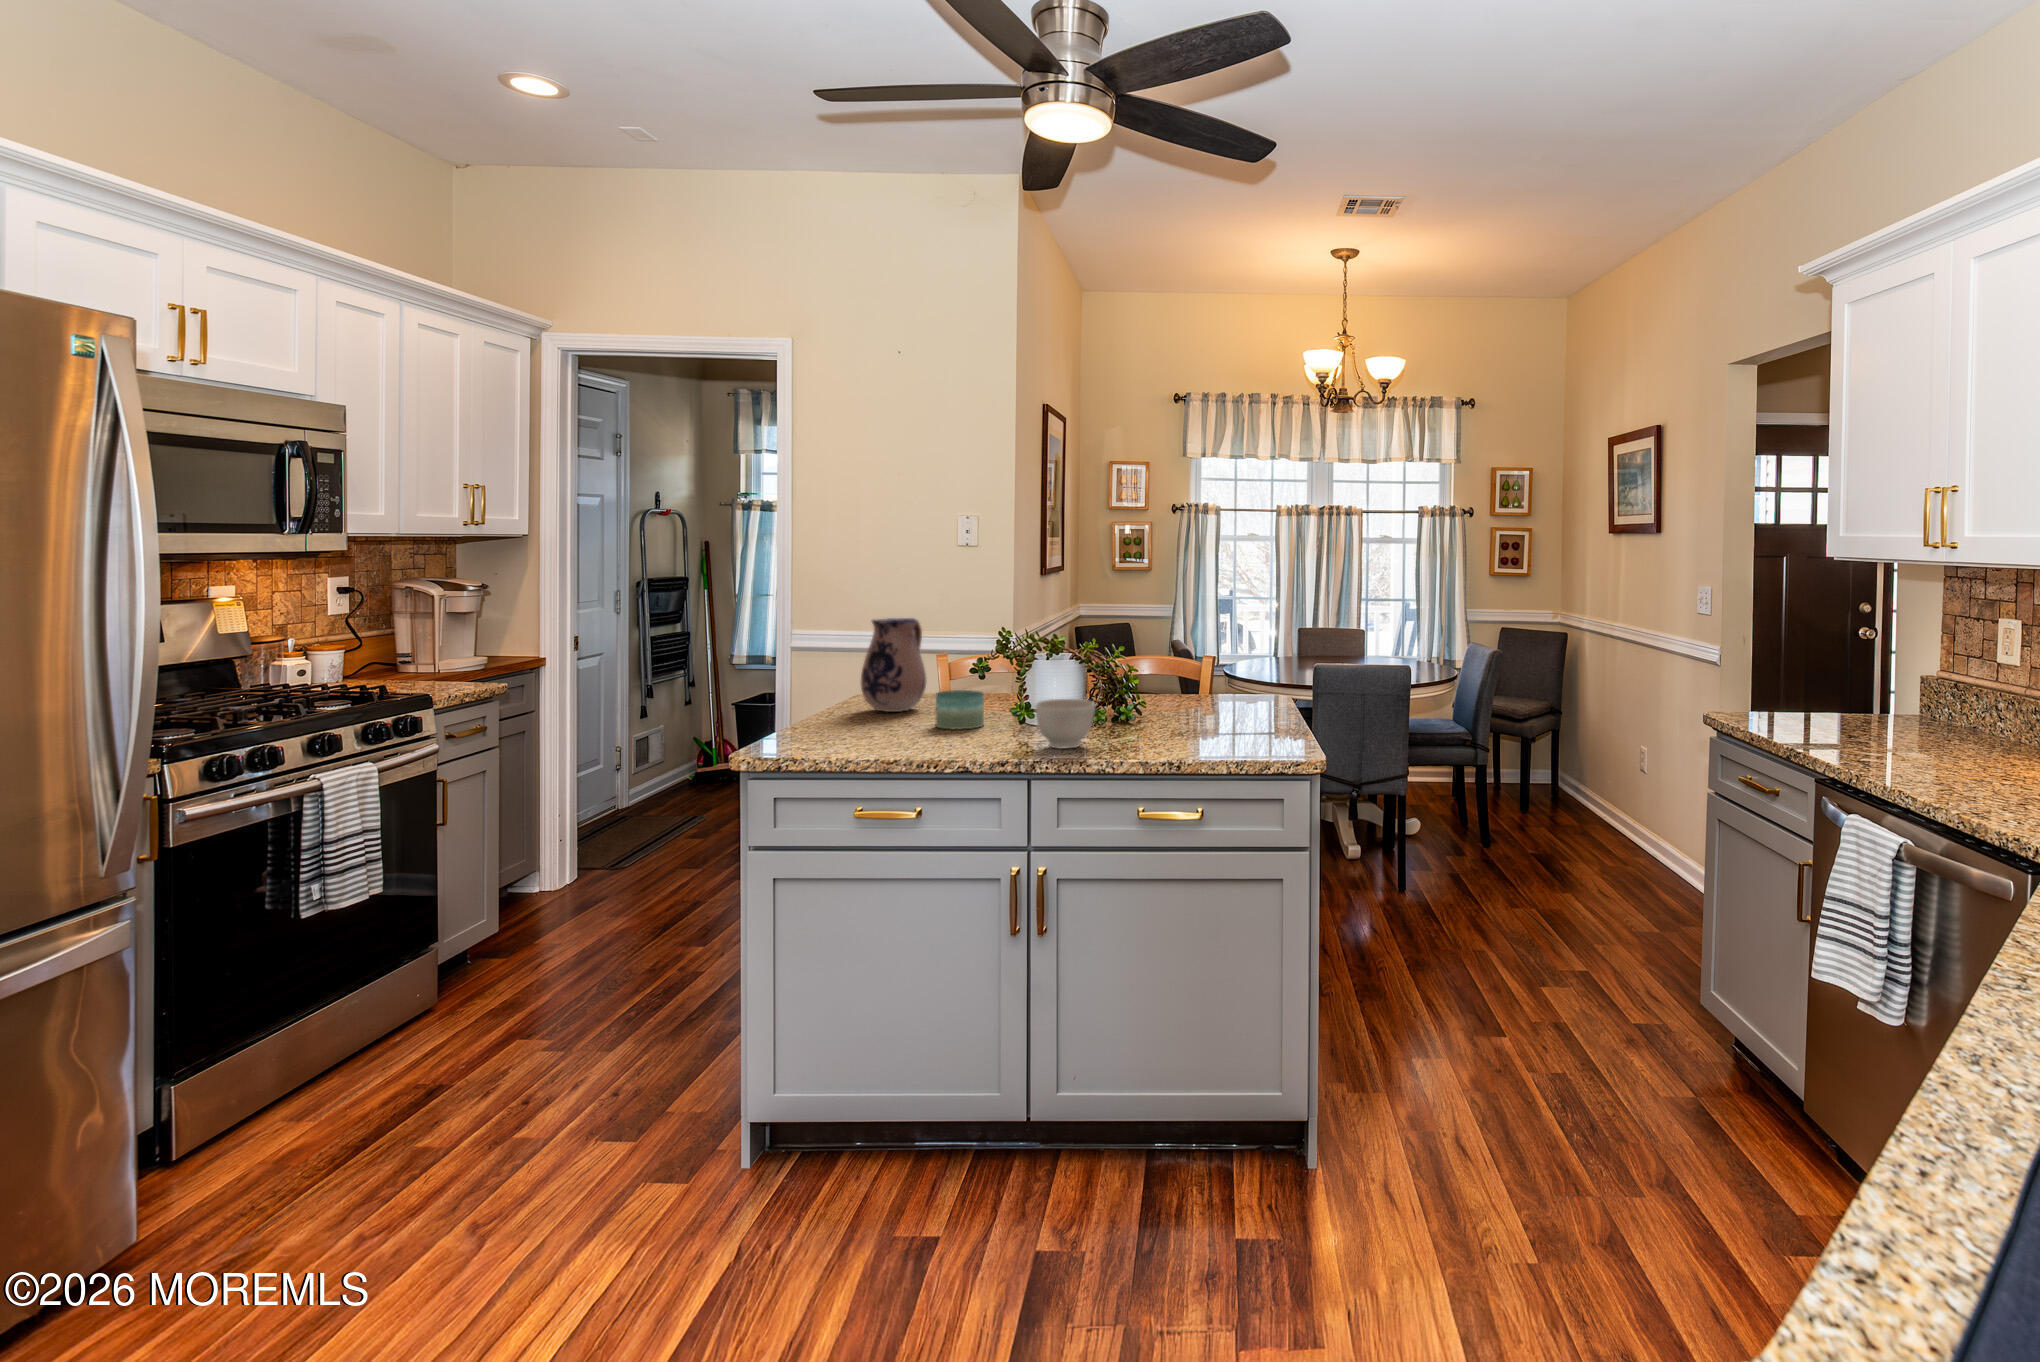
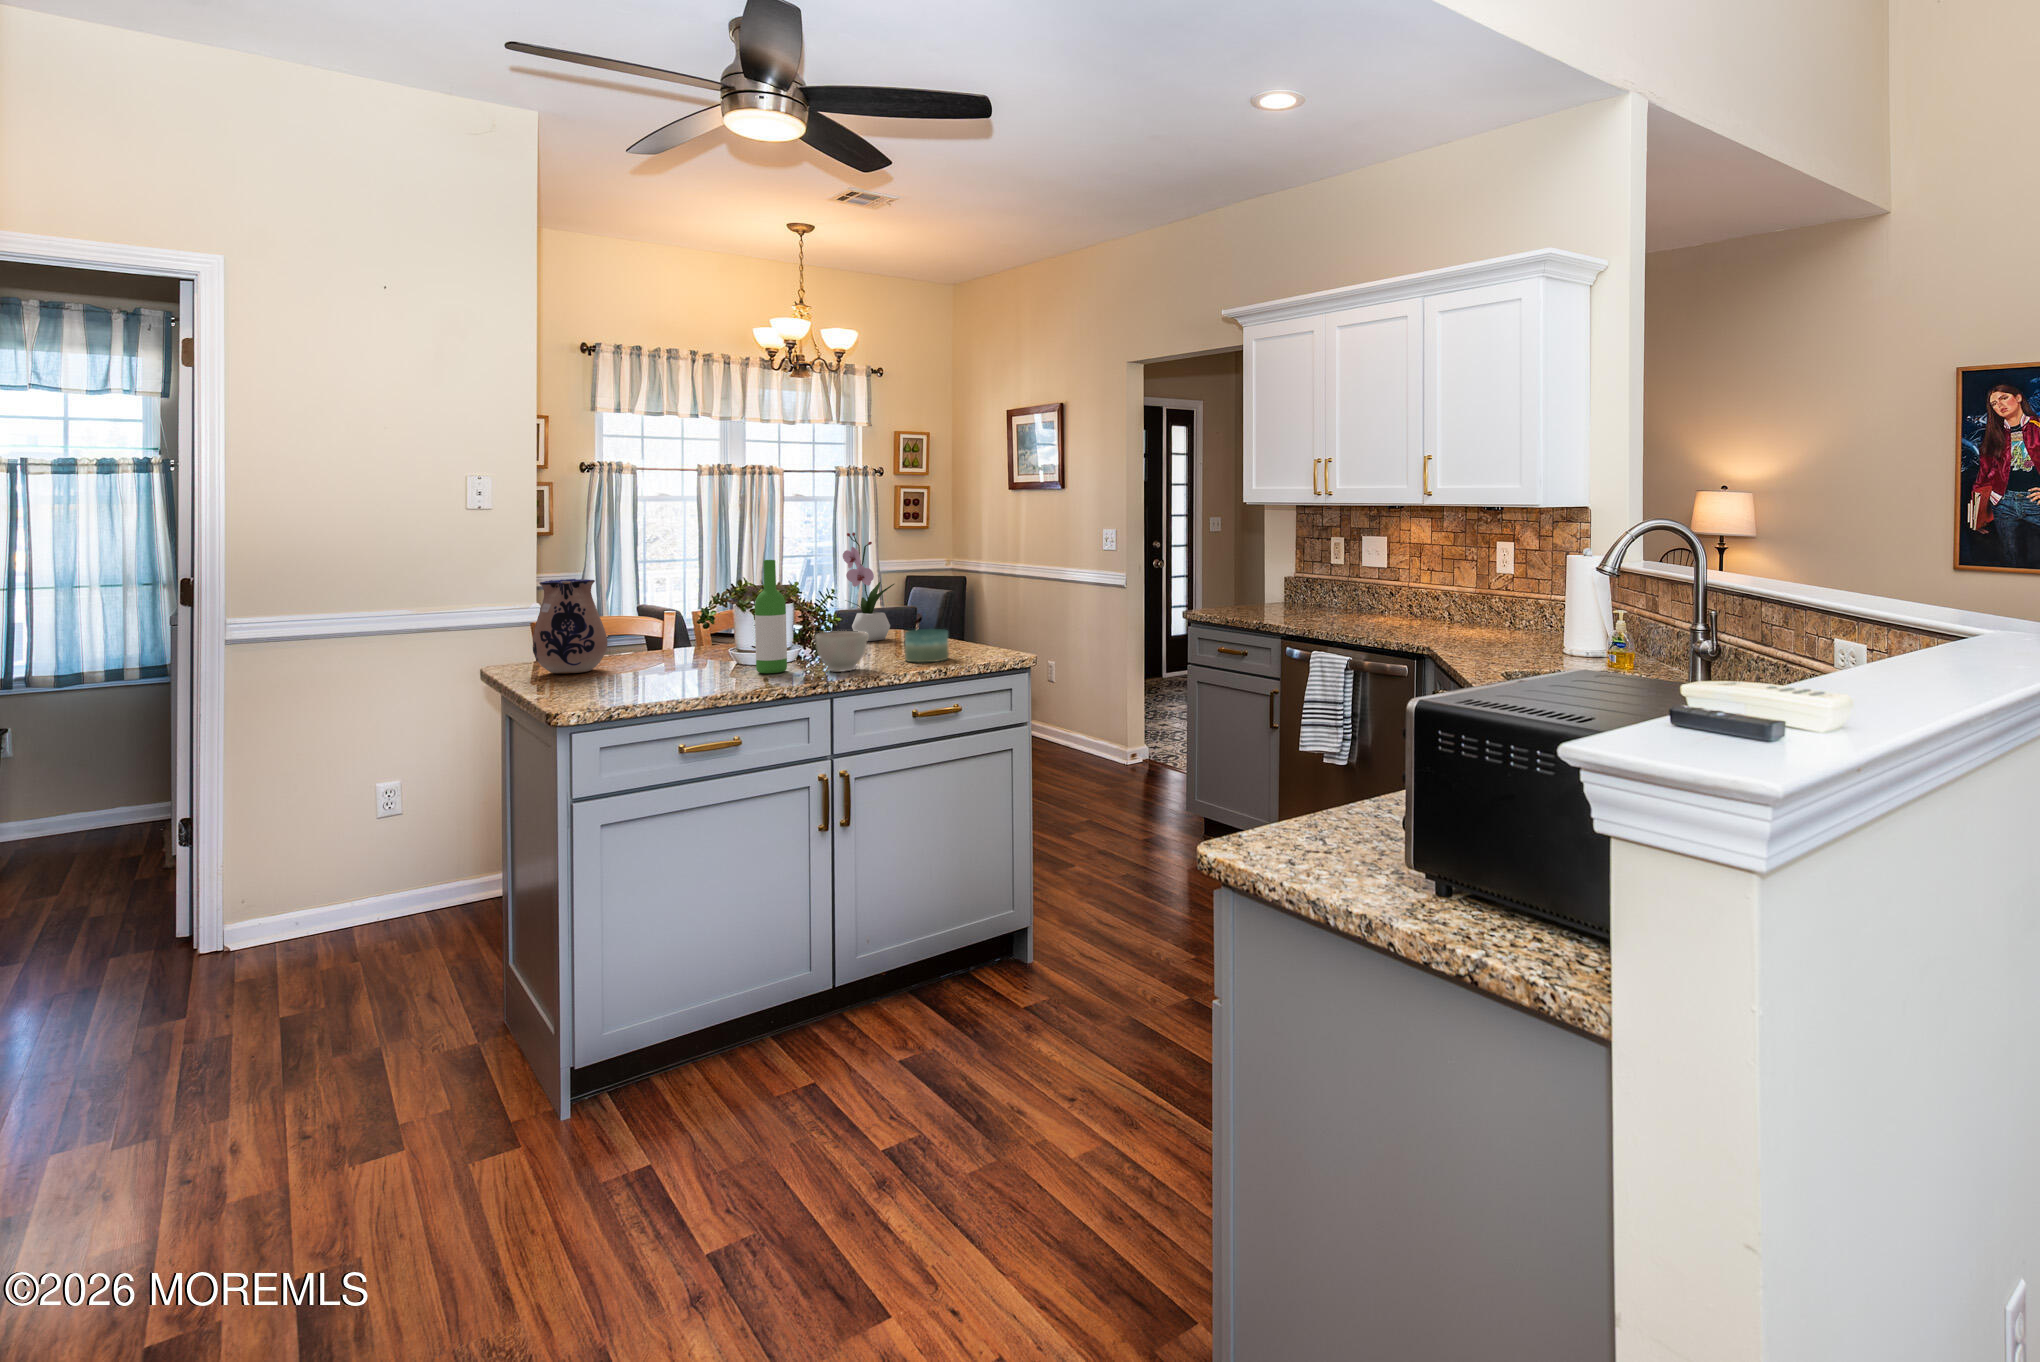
flower arrangement: none [1176,582,1230,711] -> present [843,532,894,641]
wine bottle: none [992,610,1026,739] -> present [755,560,787,673]
candle: present [936,690,984,730] -> present [905,629,949,662]

